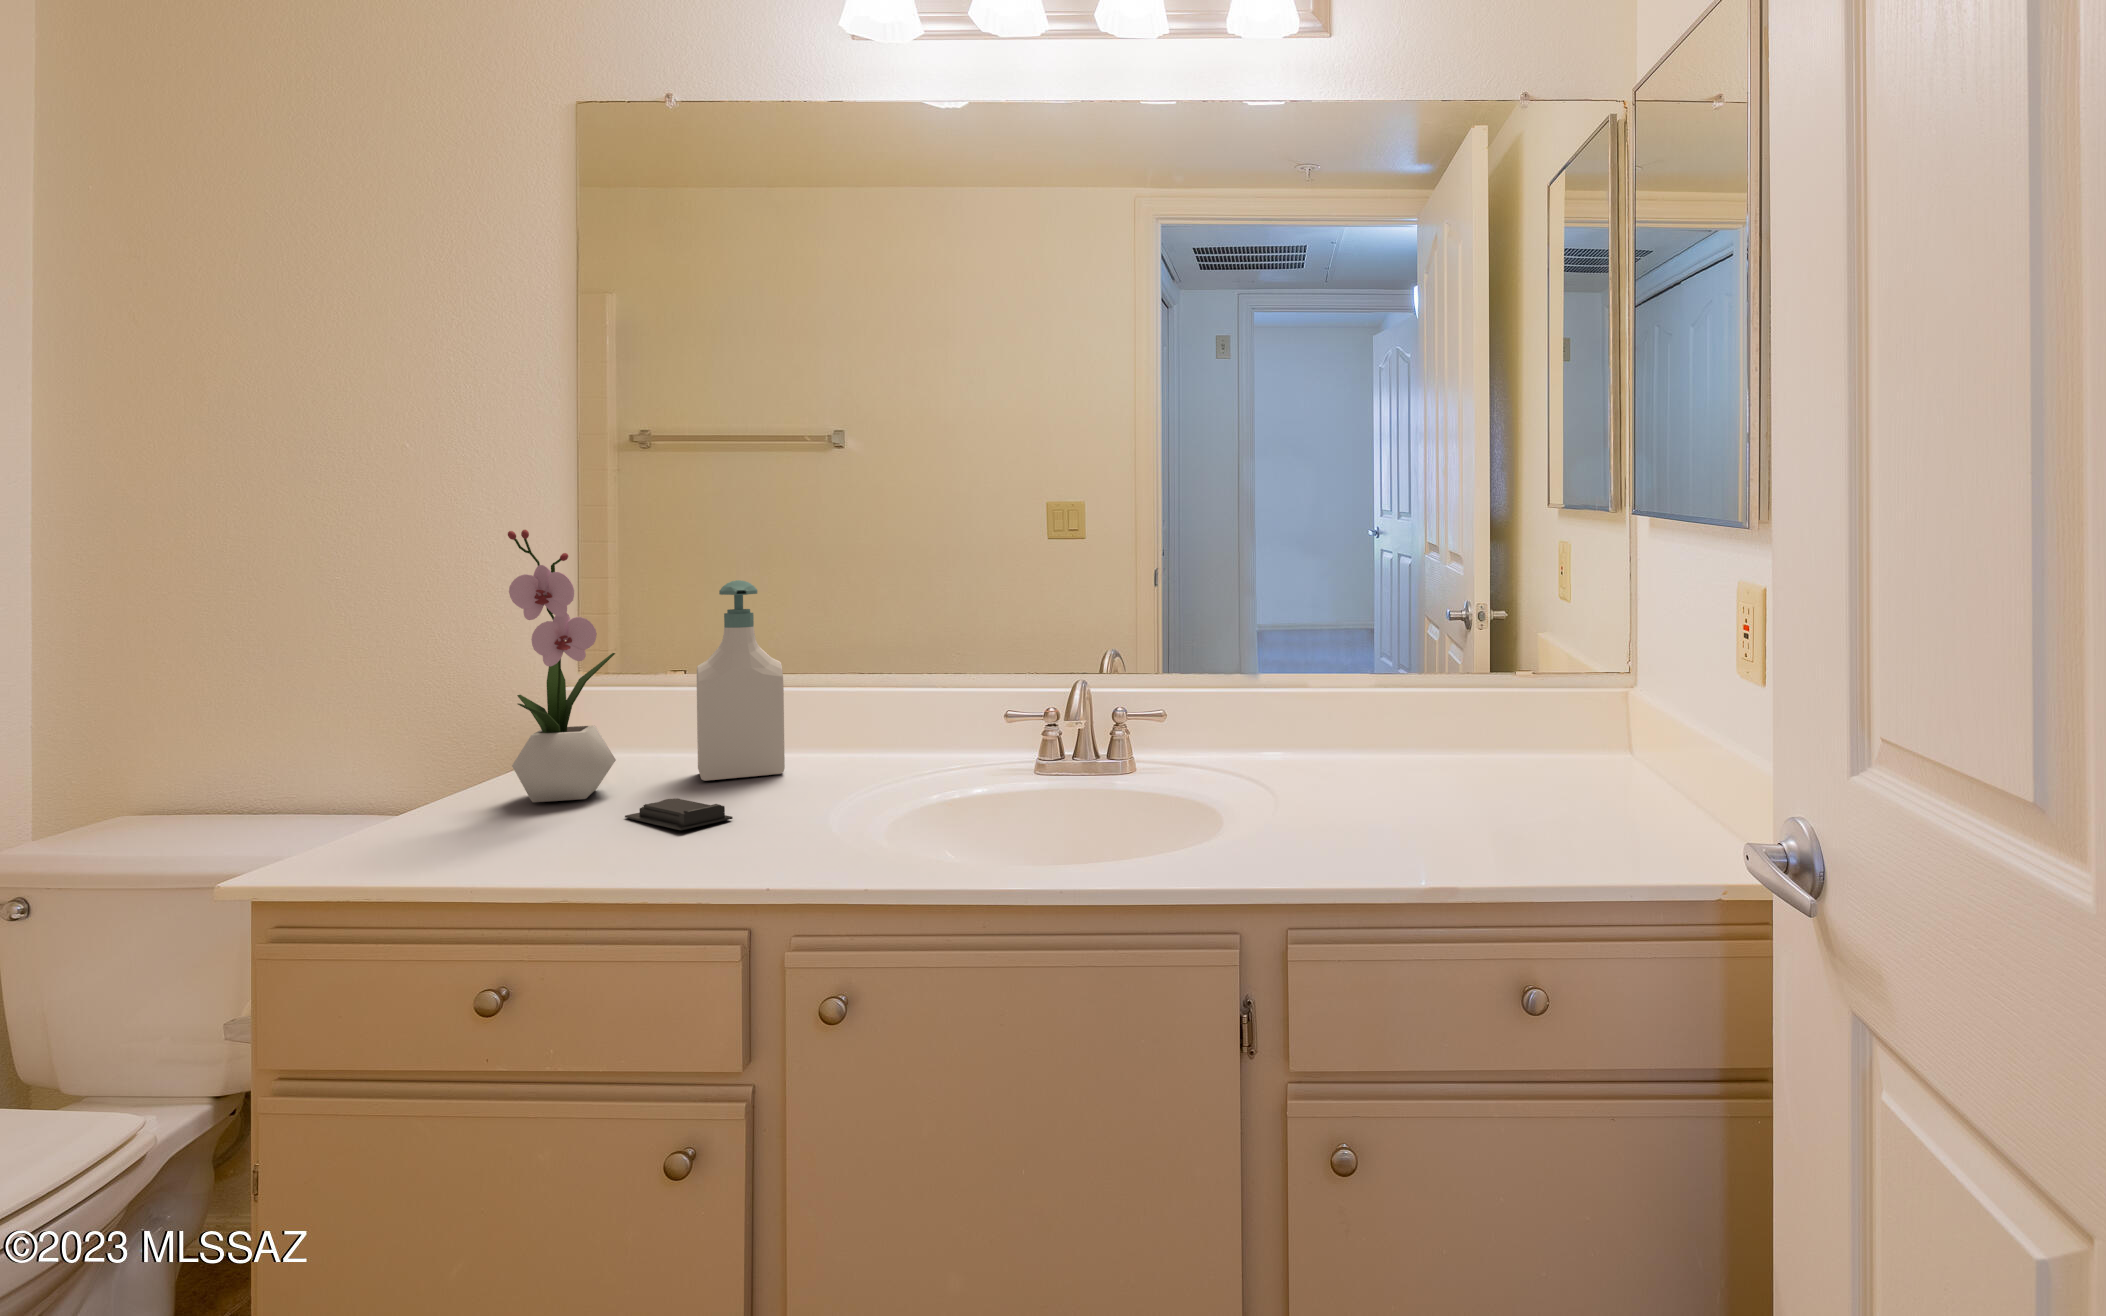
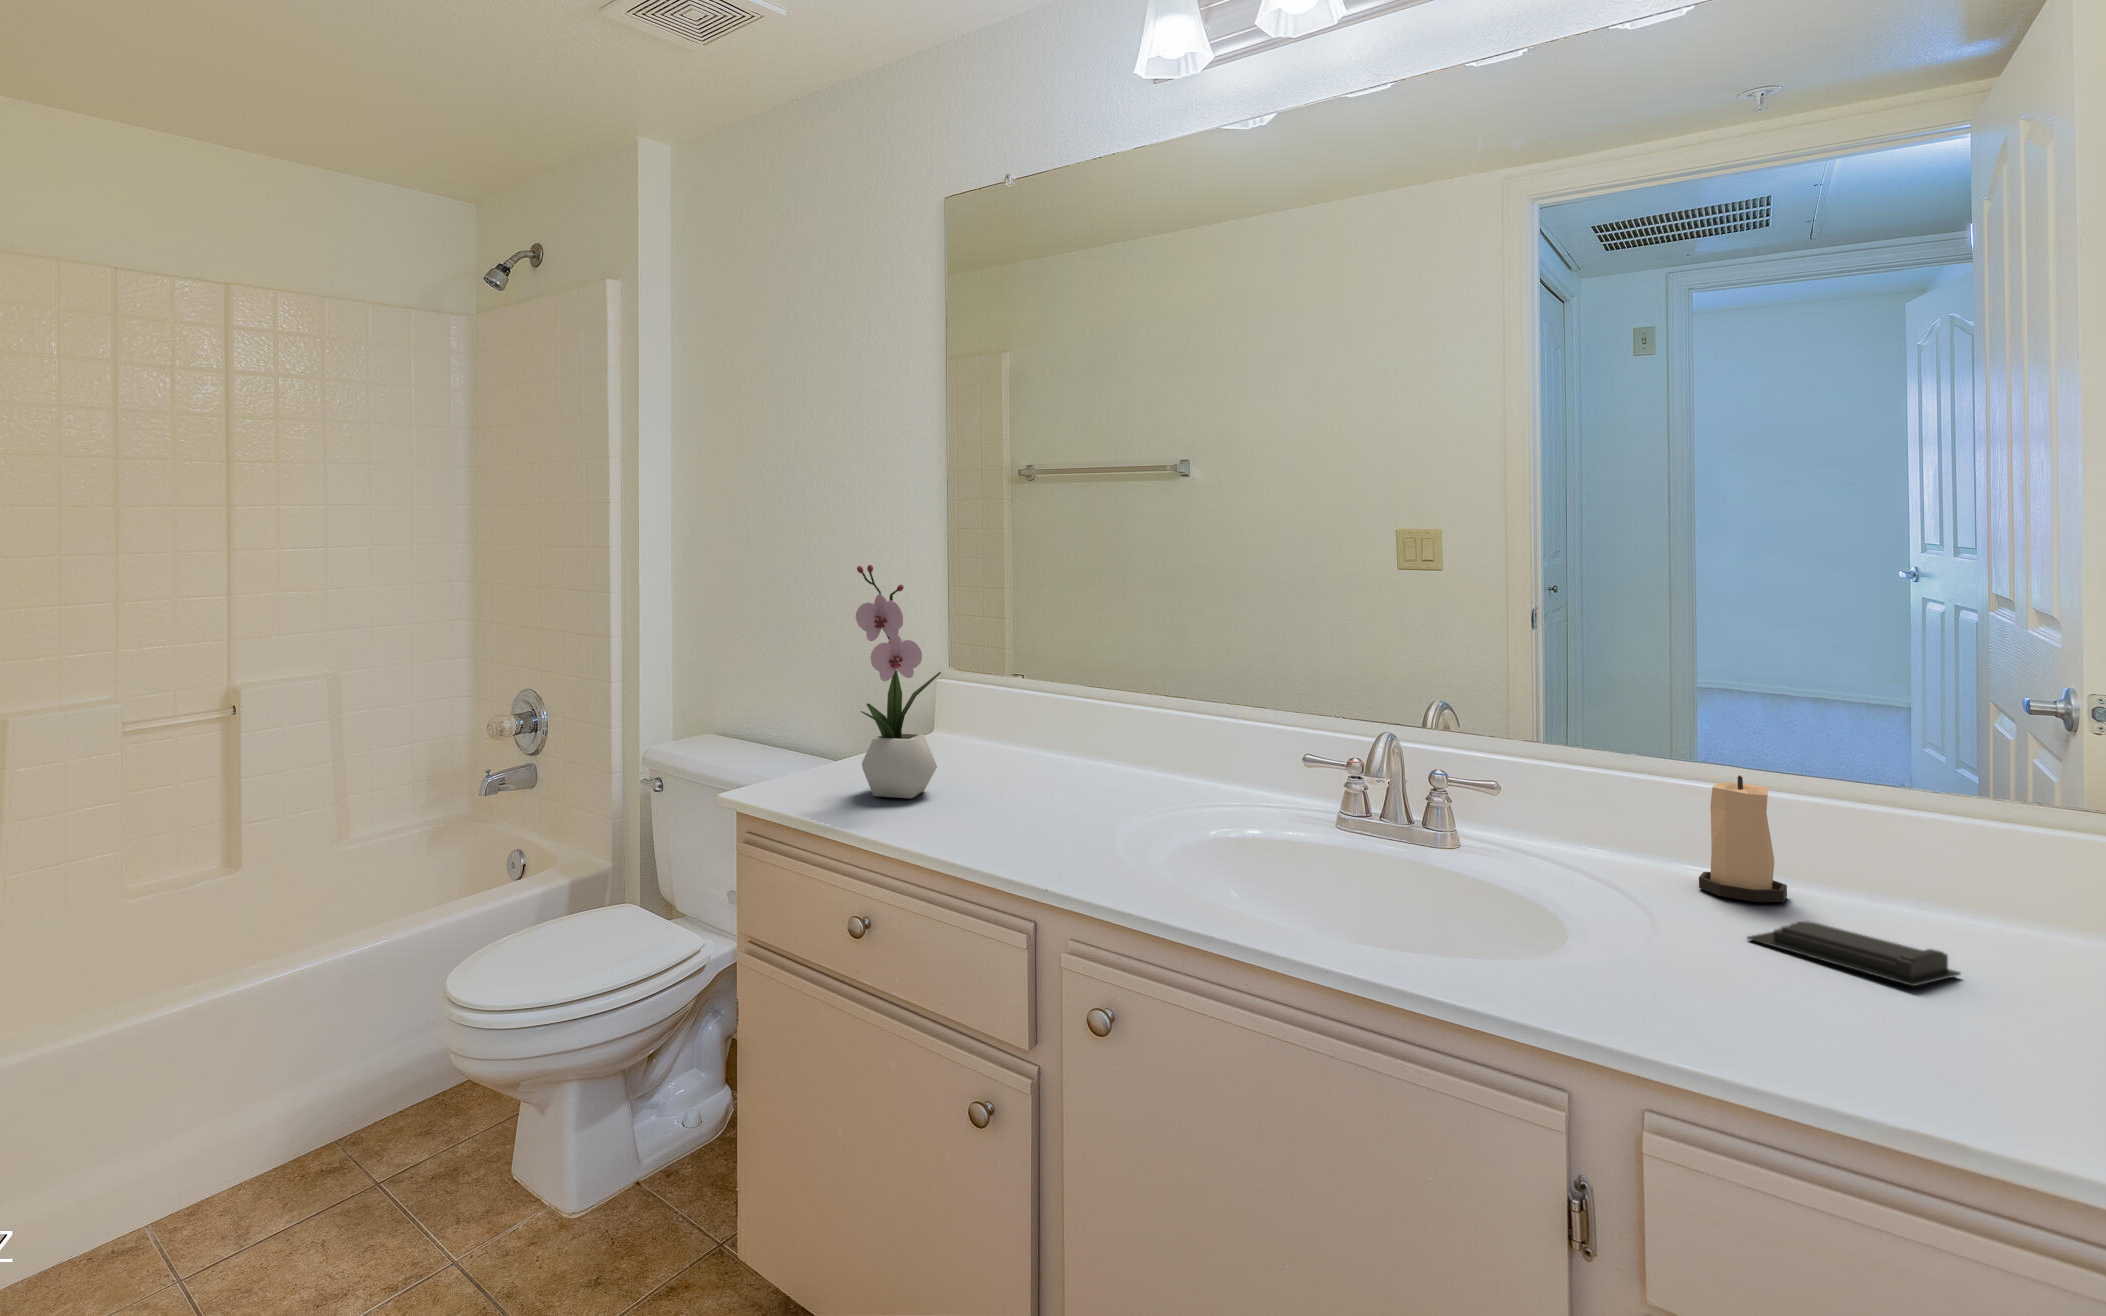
soap bottle: present [697,580,785,781] -> none [1005,610,1080,796]
candle: none [1300,692,1350,783] -> present [1699,775,1787,902]
soap bar: present [625,798,733,830] -> present [1748,921,1960,987]

